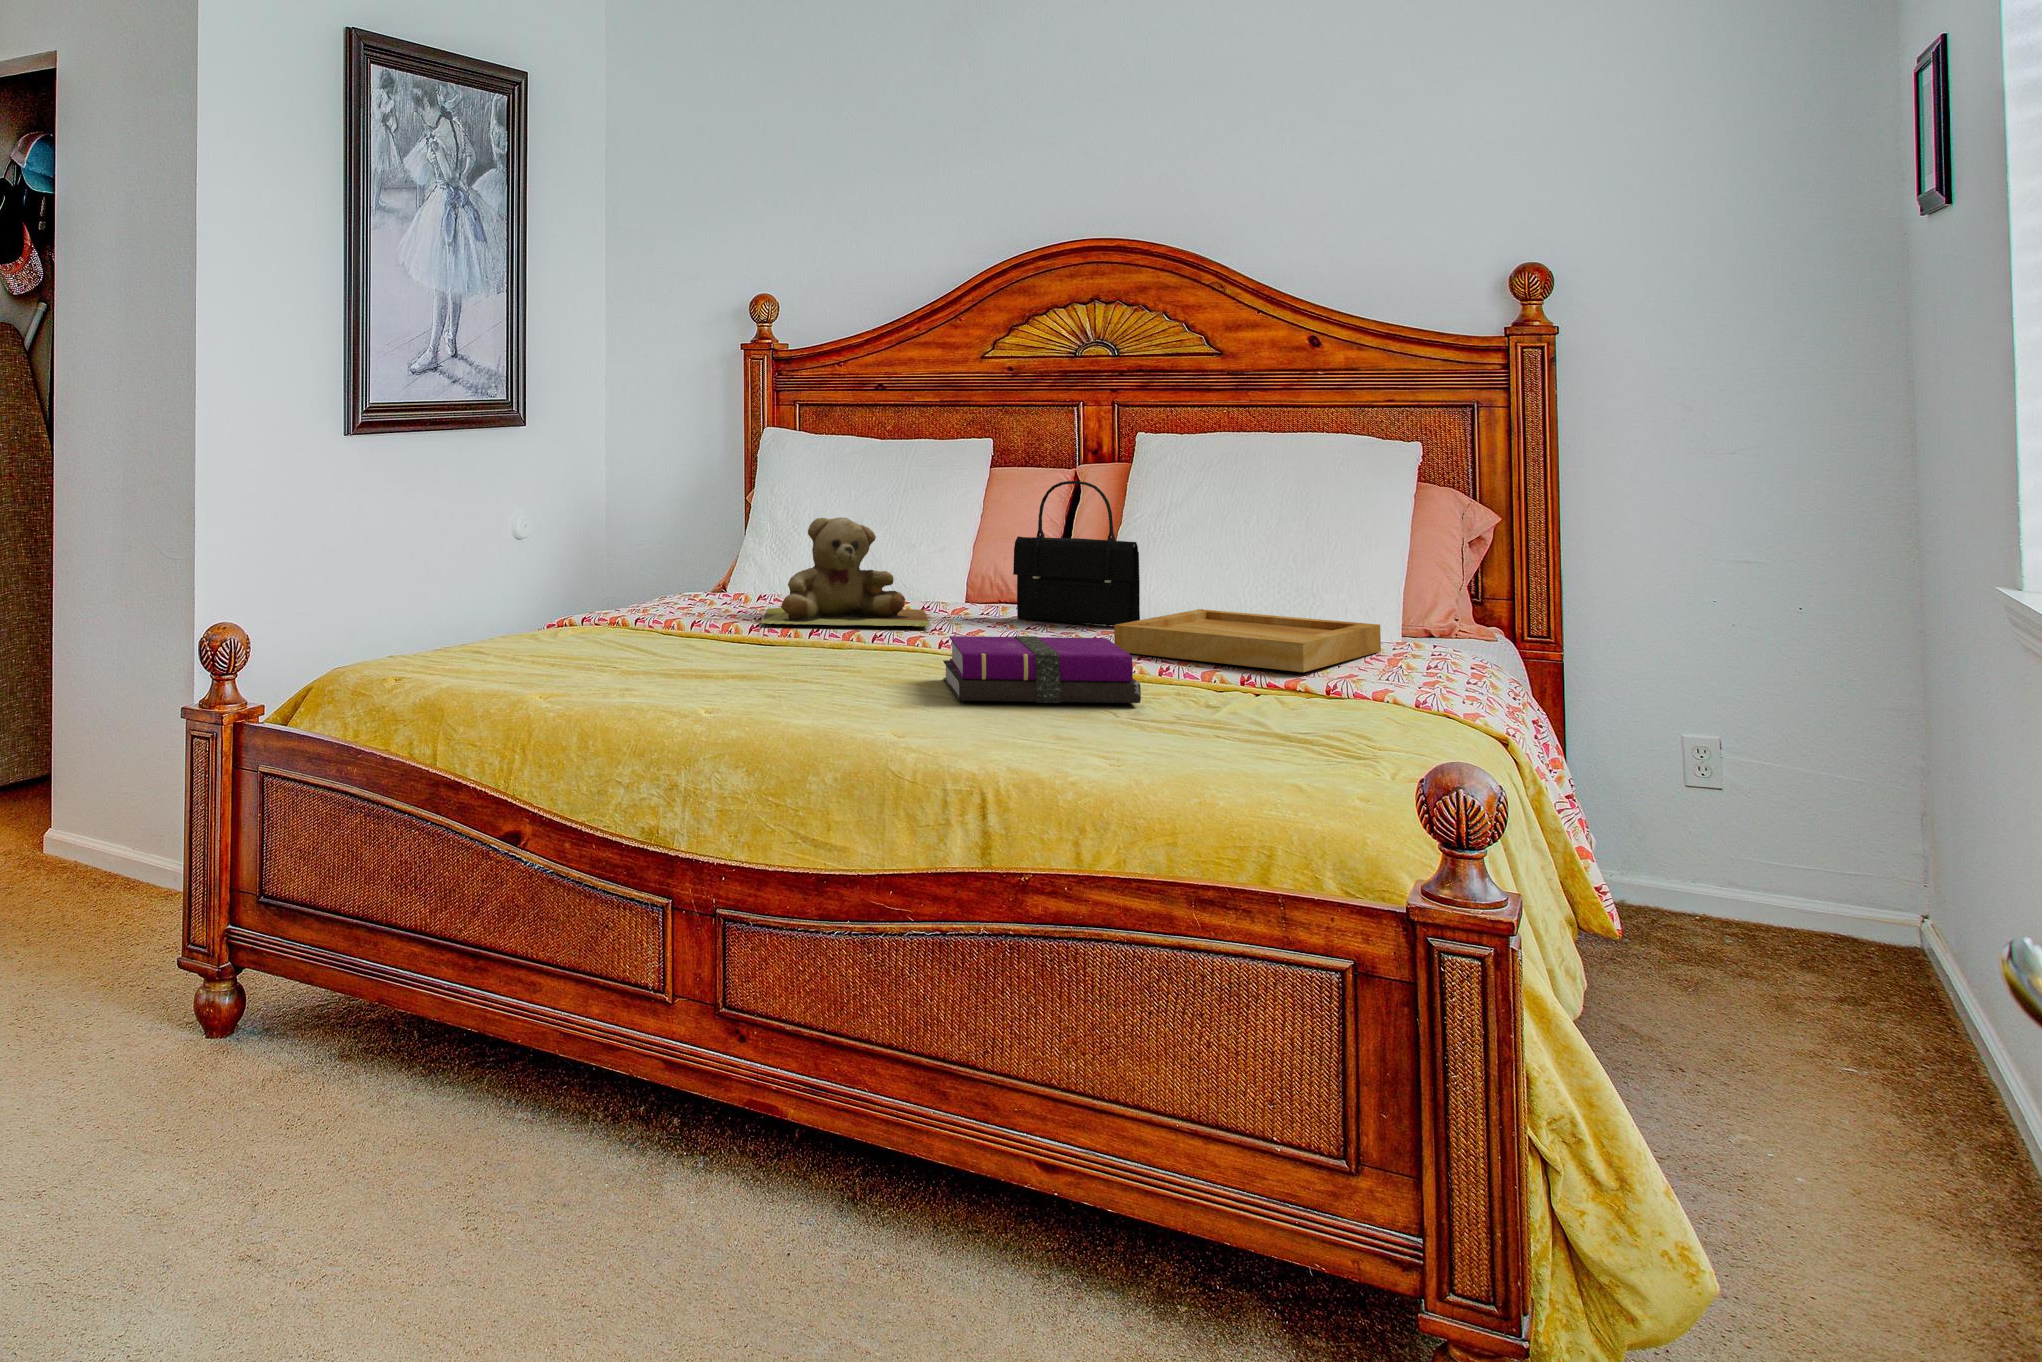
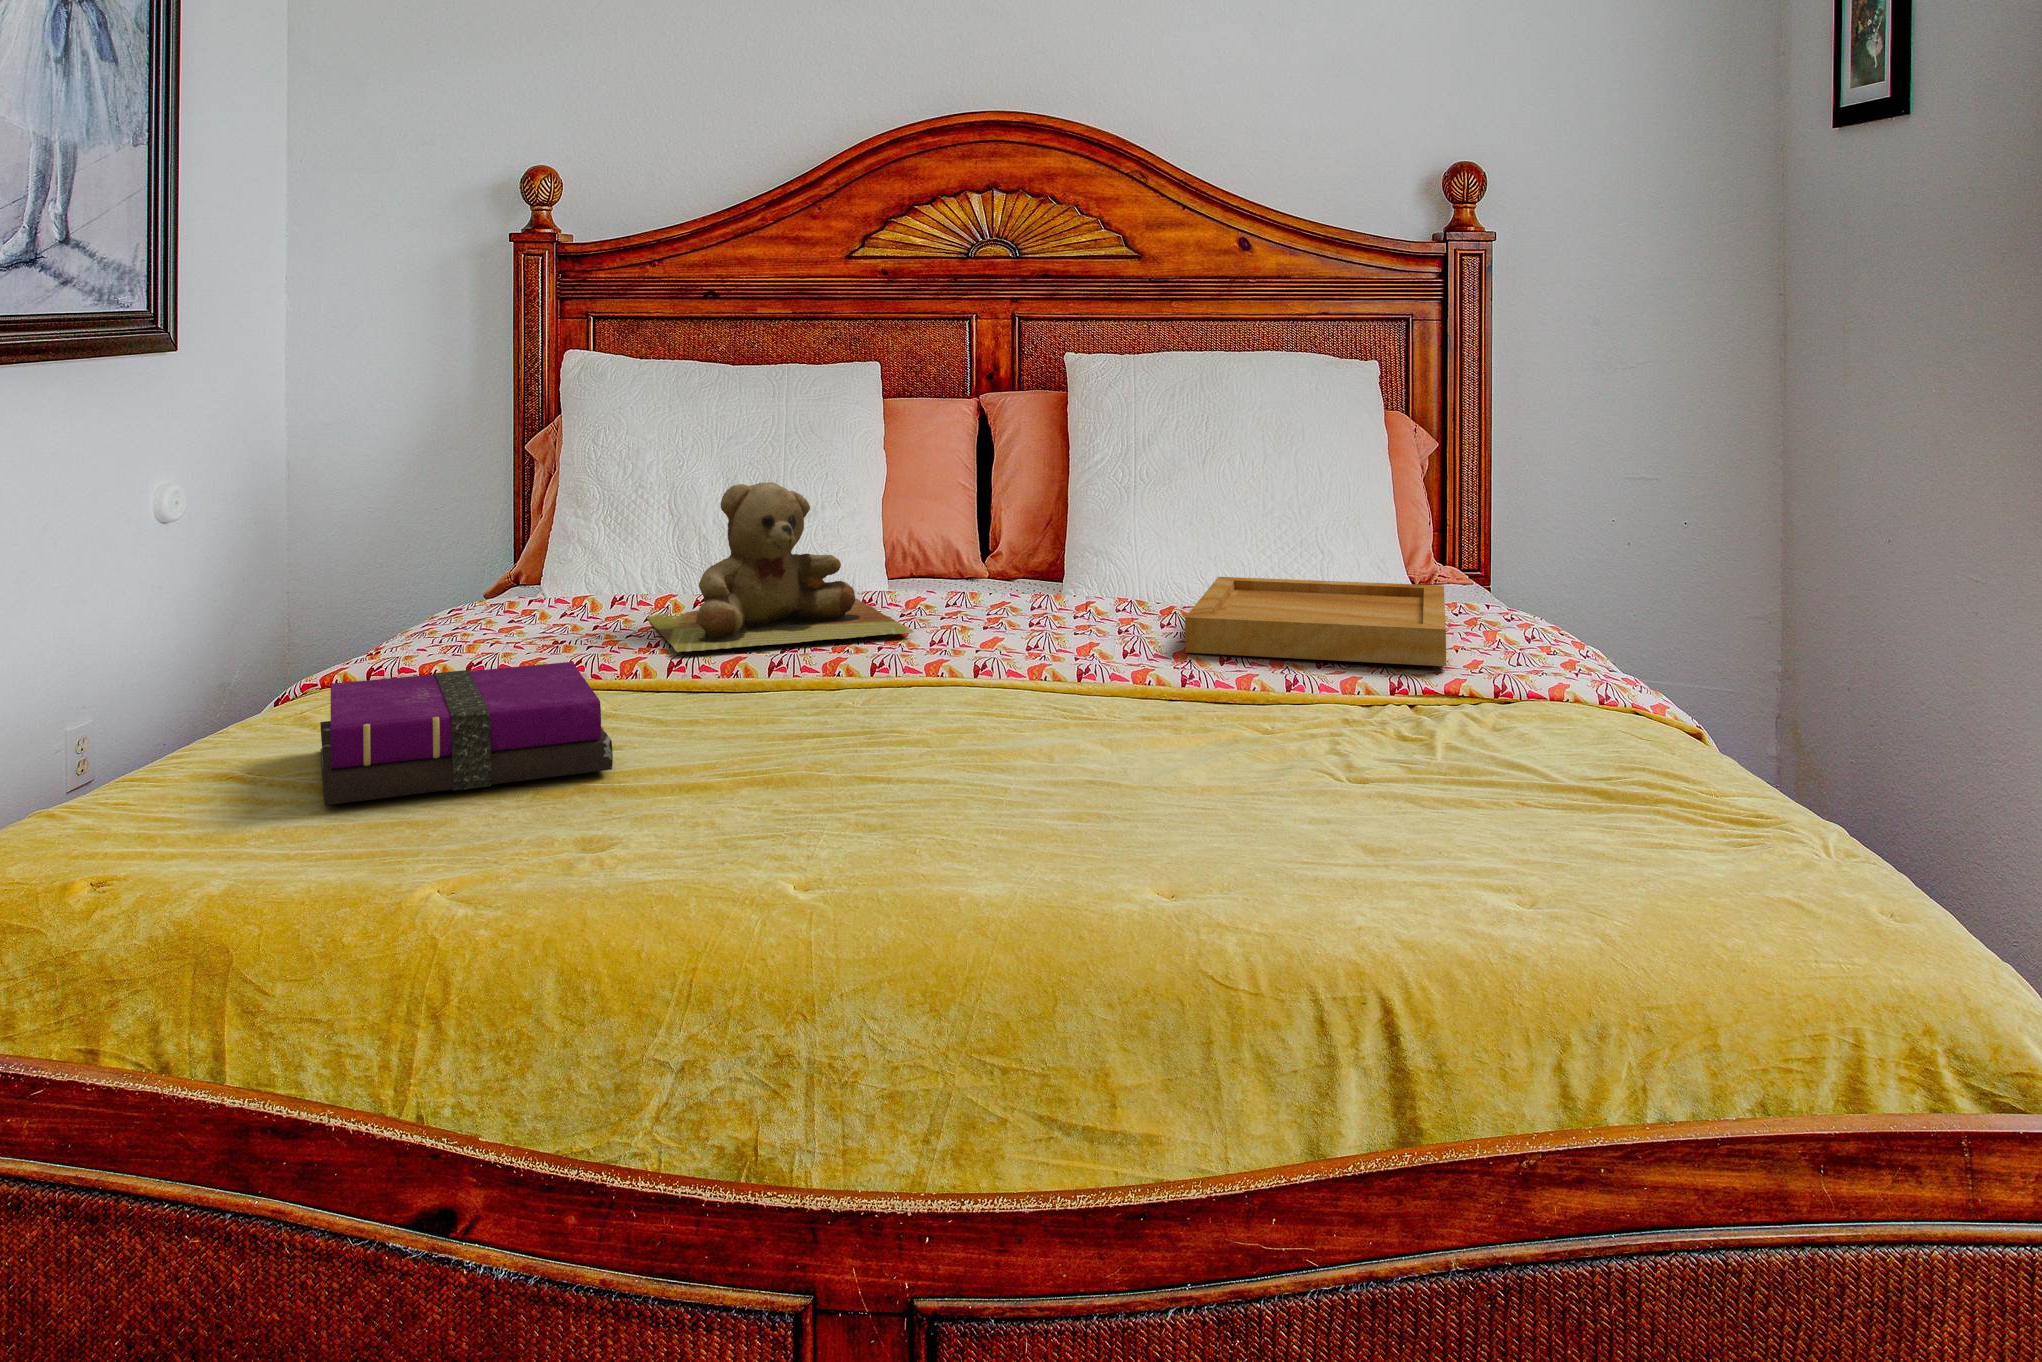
handbag: present [1013,481,1140,626] -> none [989,420,1150,606]
notebook: present [943,636,1141,703] -> present [320,662,613,805]

